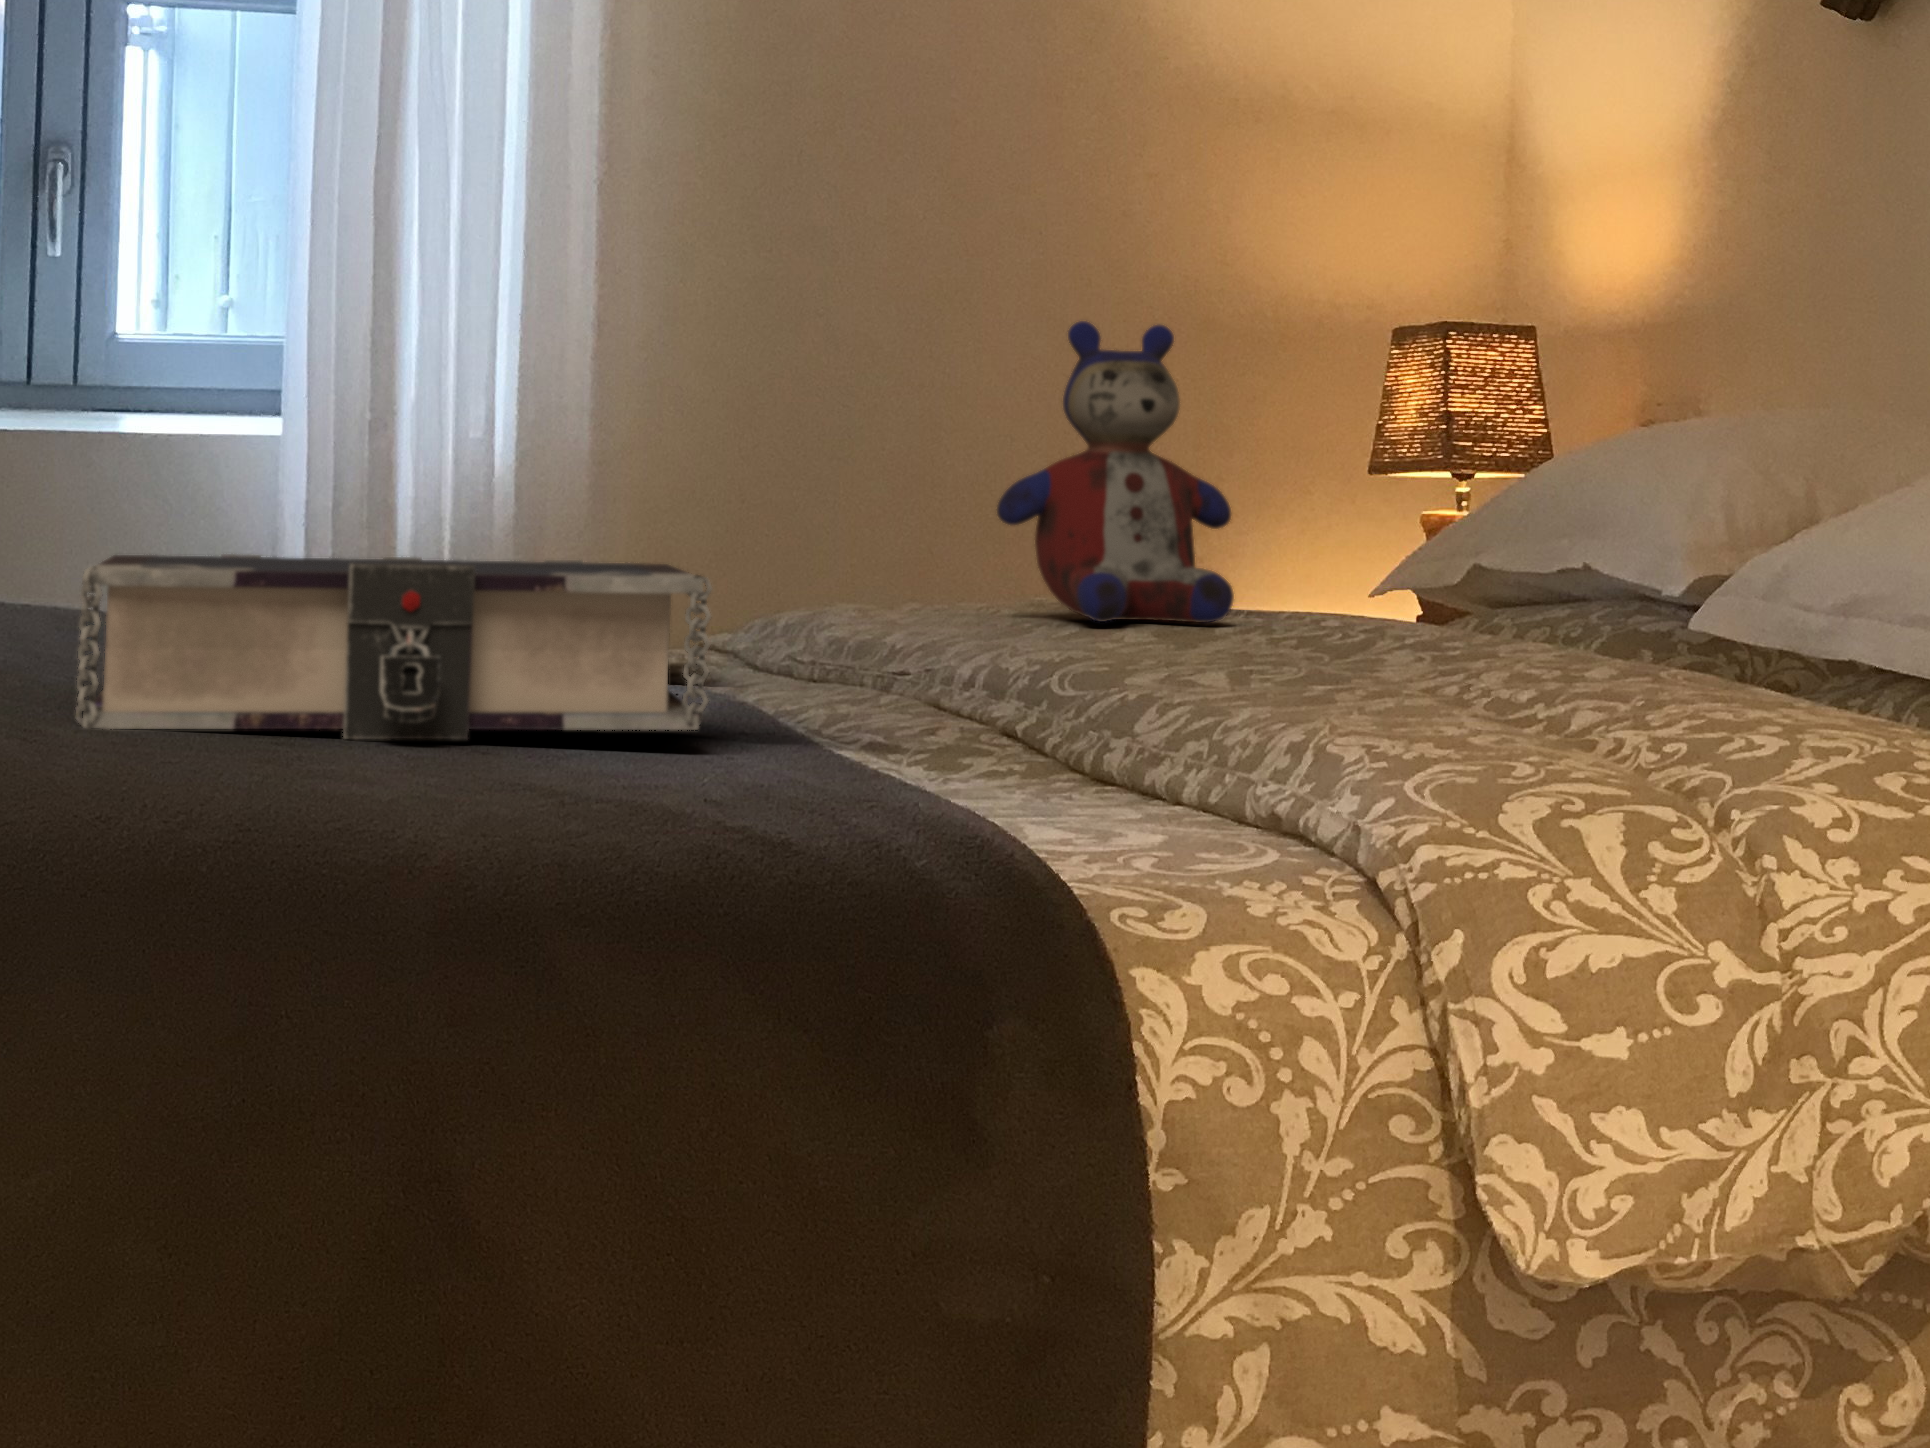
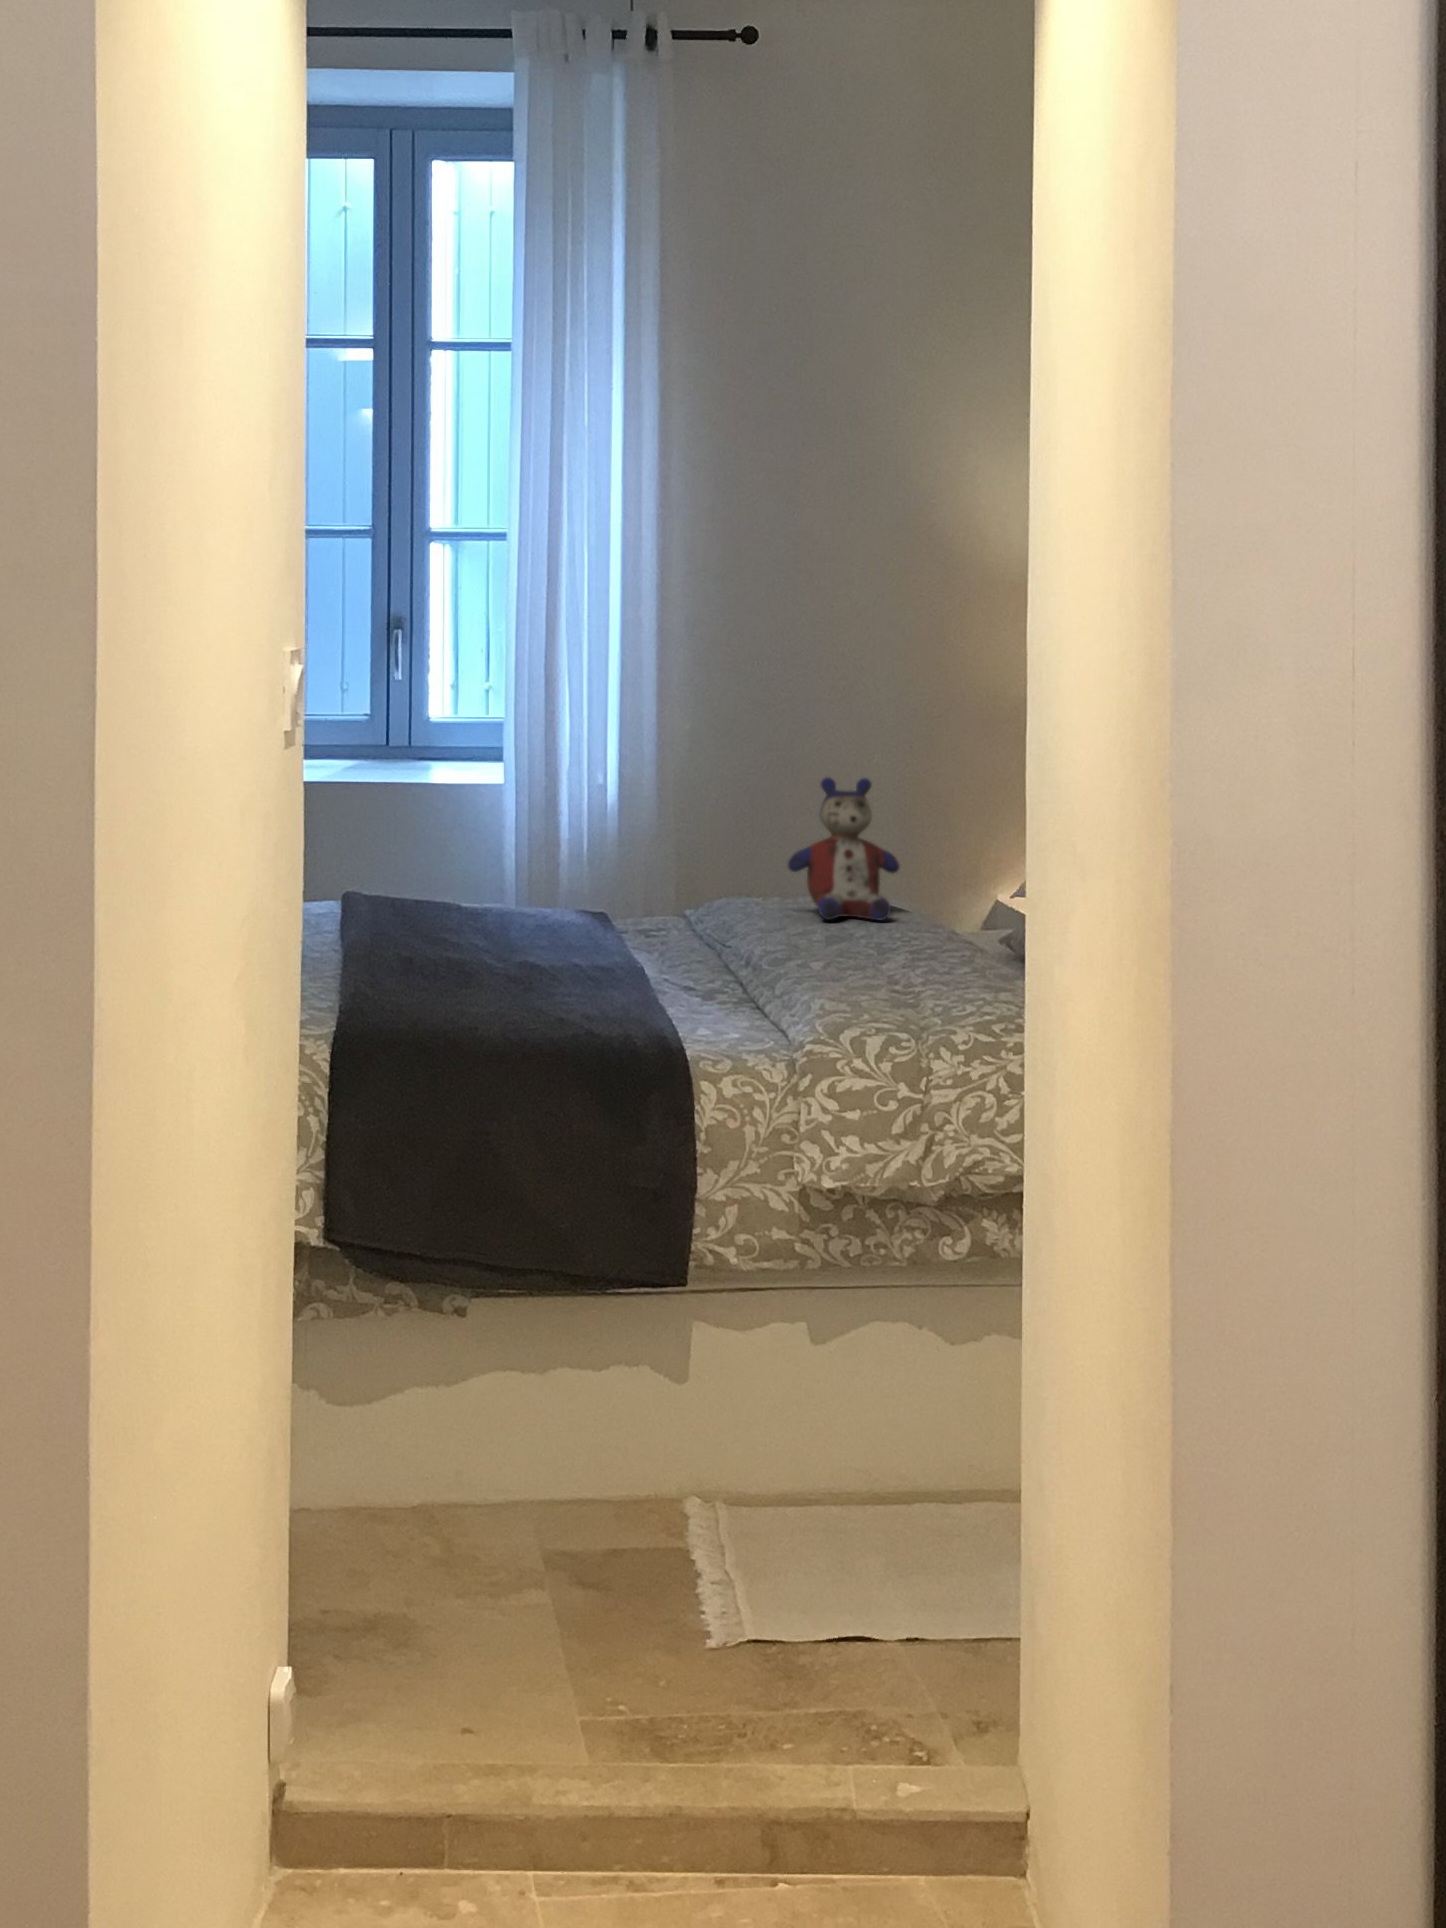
book: present [75,554,712,739] -> none [394,903,615,983]

